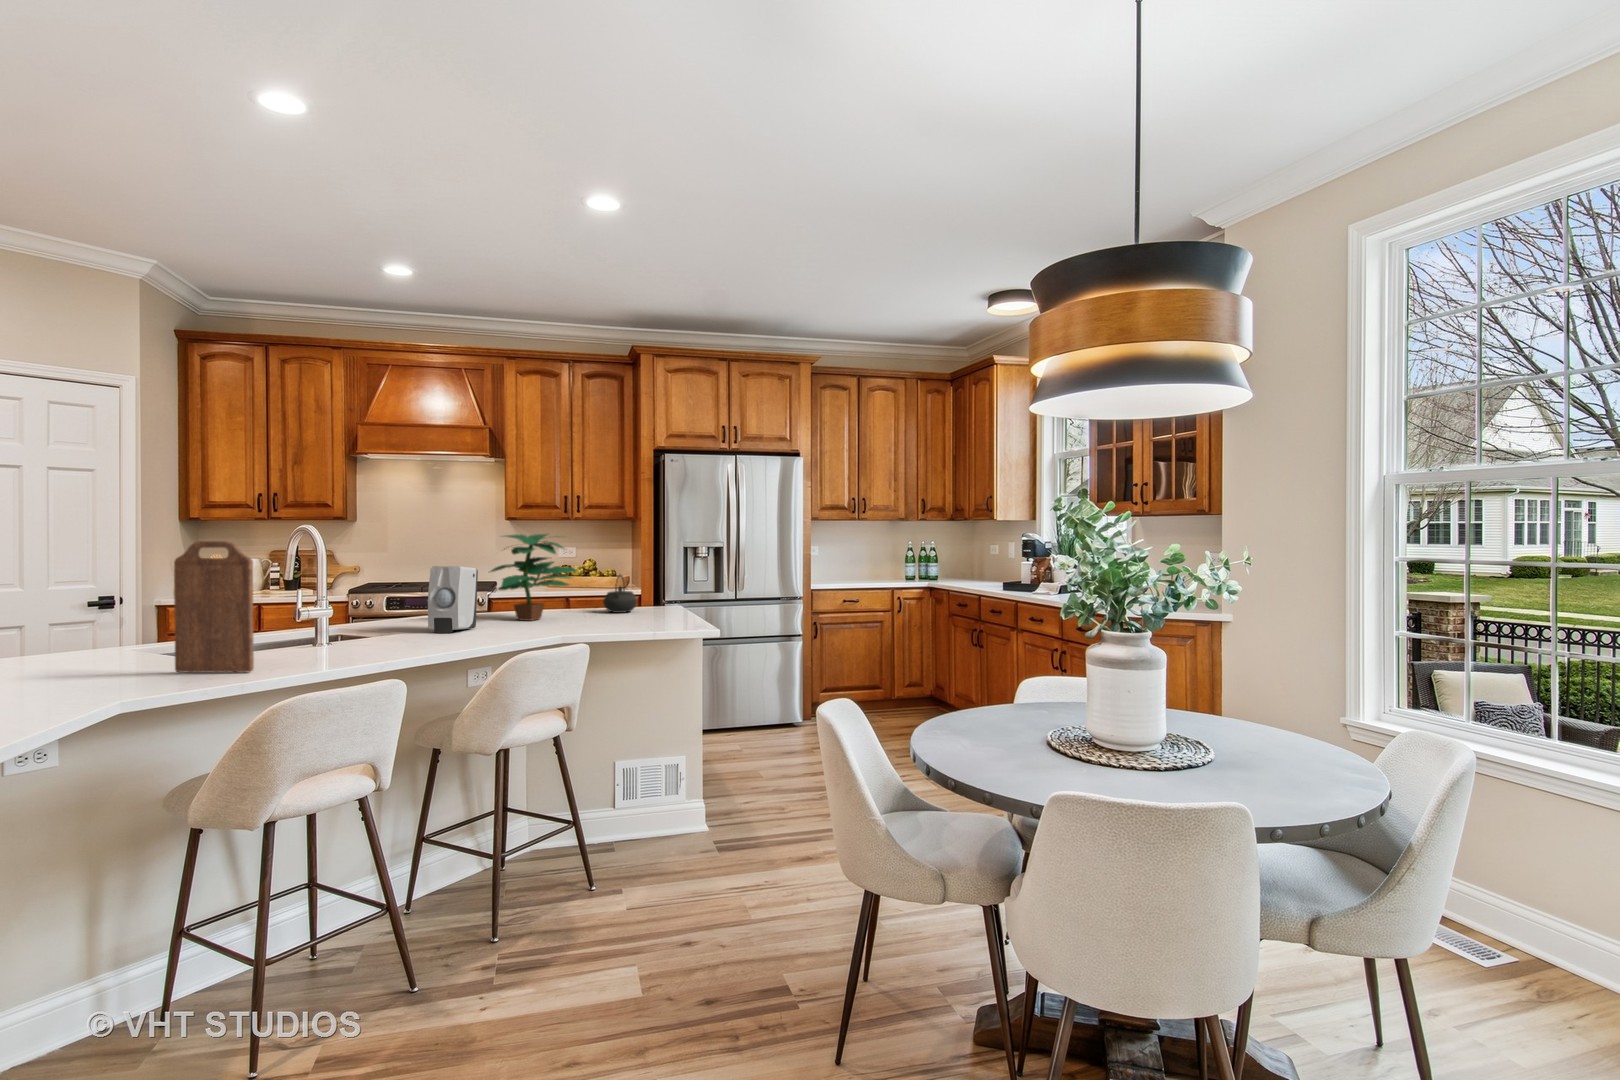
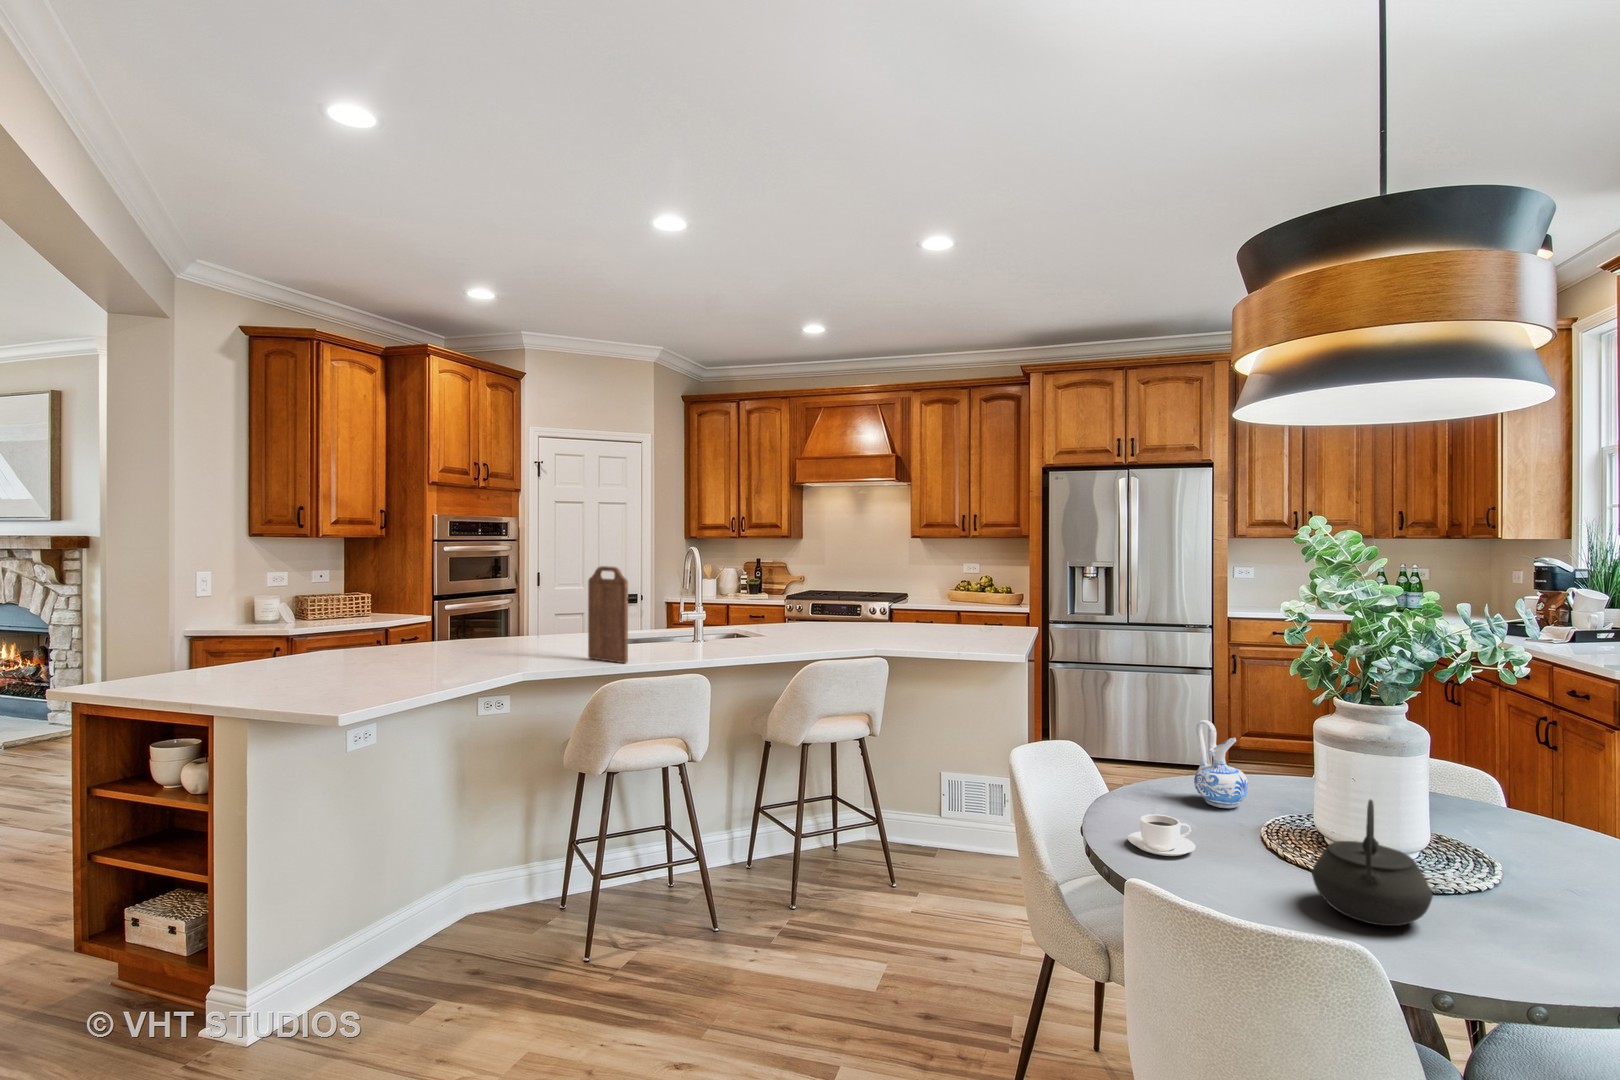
potted plant: present [491,534,577,621] -> none [845,556,926,635]
soap dispenser: present [428,566,478,633] -> none [785,585,828,642]
kettle: present [603,574,637,613] -> present [1312,800,1433,926]
ceramic pitcher: none [976,657,1019,729] -> present [1194,720,1248,808]
coffee cup: none [982,738,1039,771] -> present [1128,814,1196,856]

